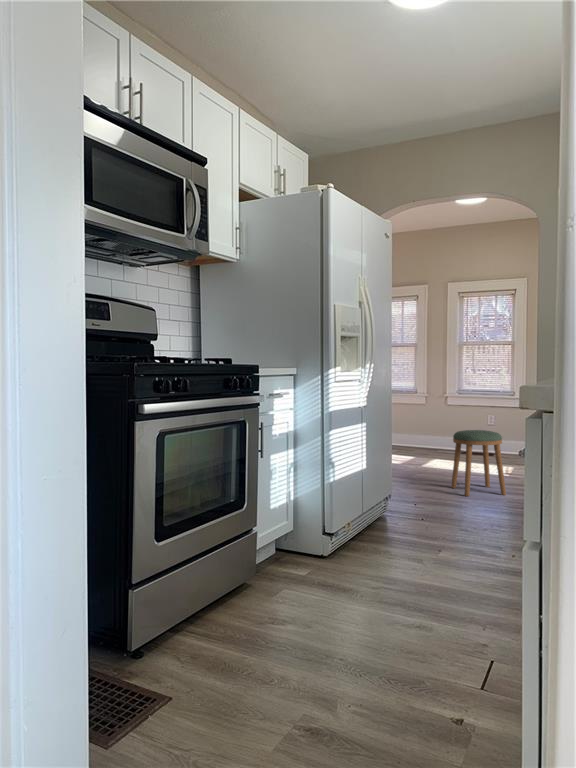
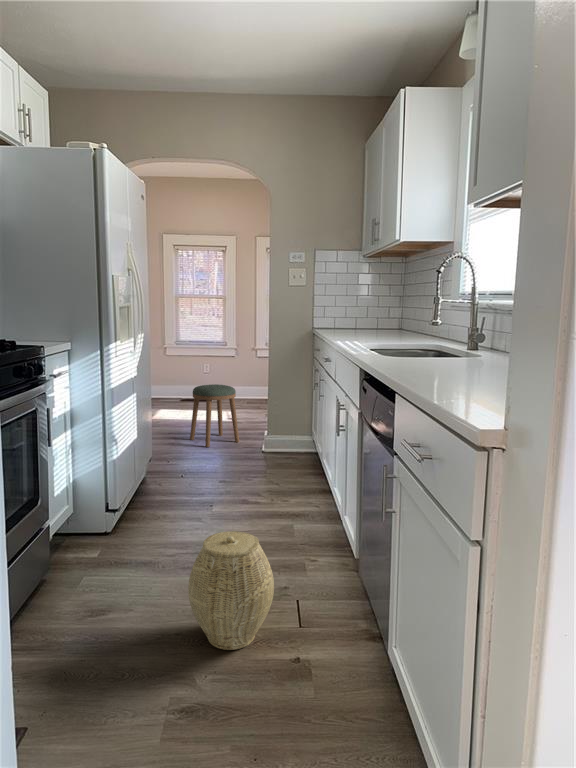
woven basket: none [338,559,440,704] -> present [188,532,274,650]

